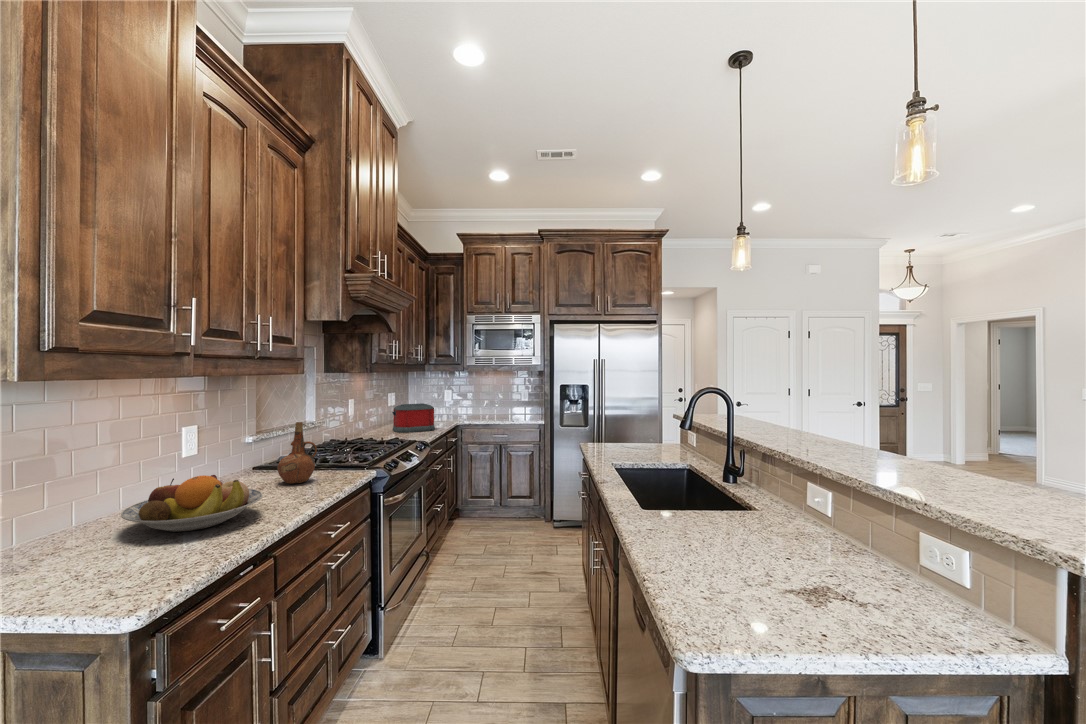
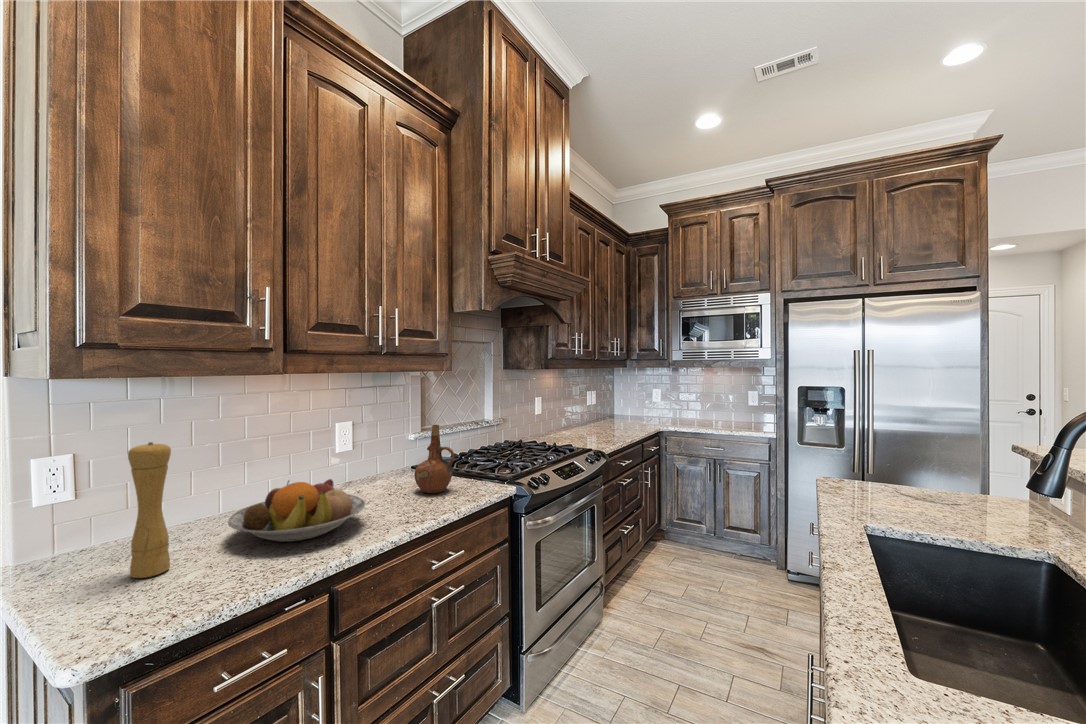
toaster: present [392,403,435,433] -> none [581,405,629,438]
pepper mill: none [47,443,93,575] -> present [128,442,171,578]

